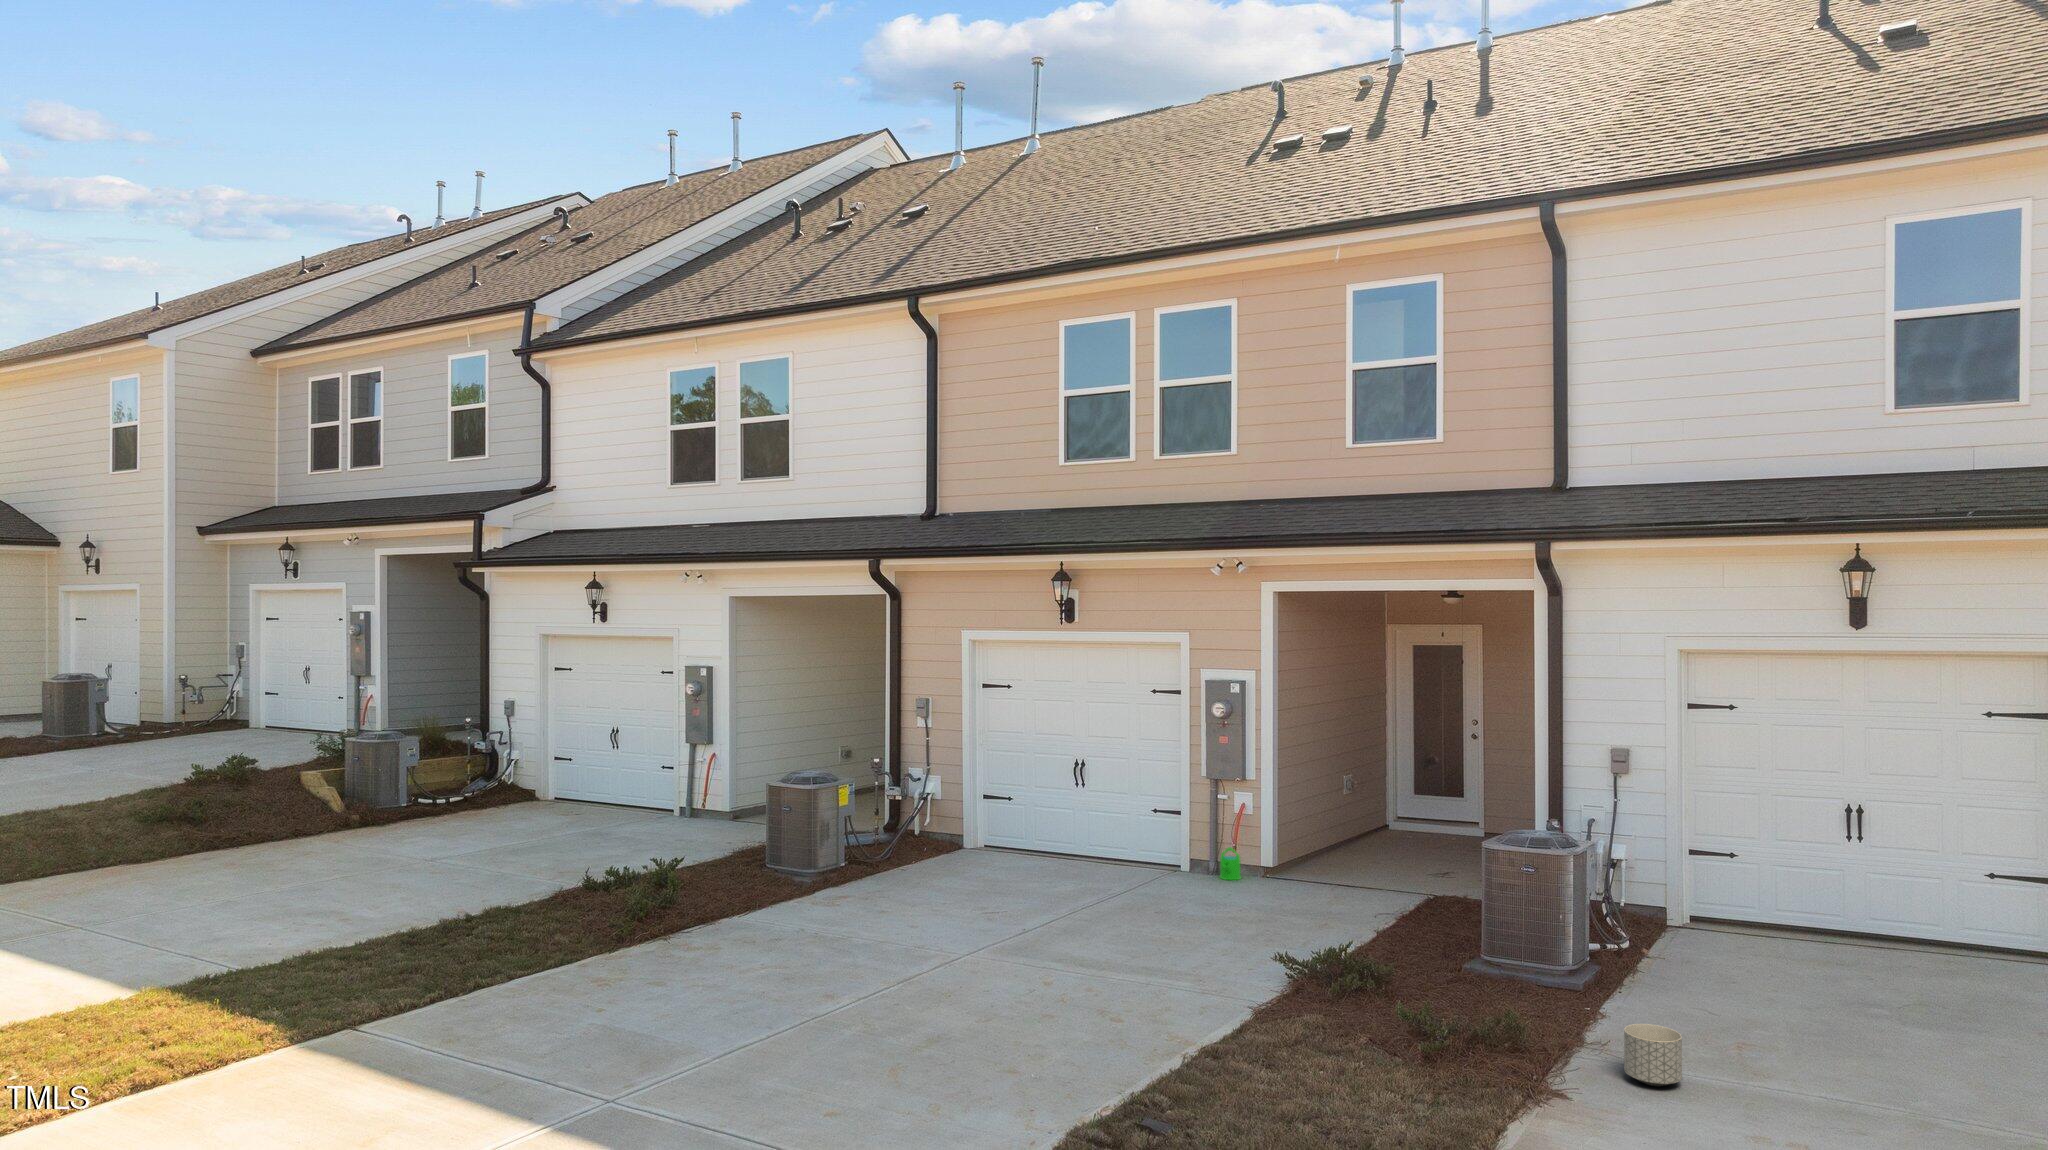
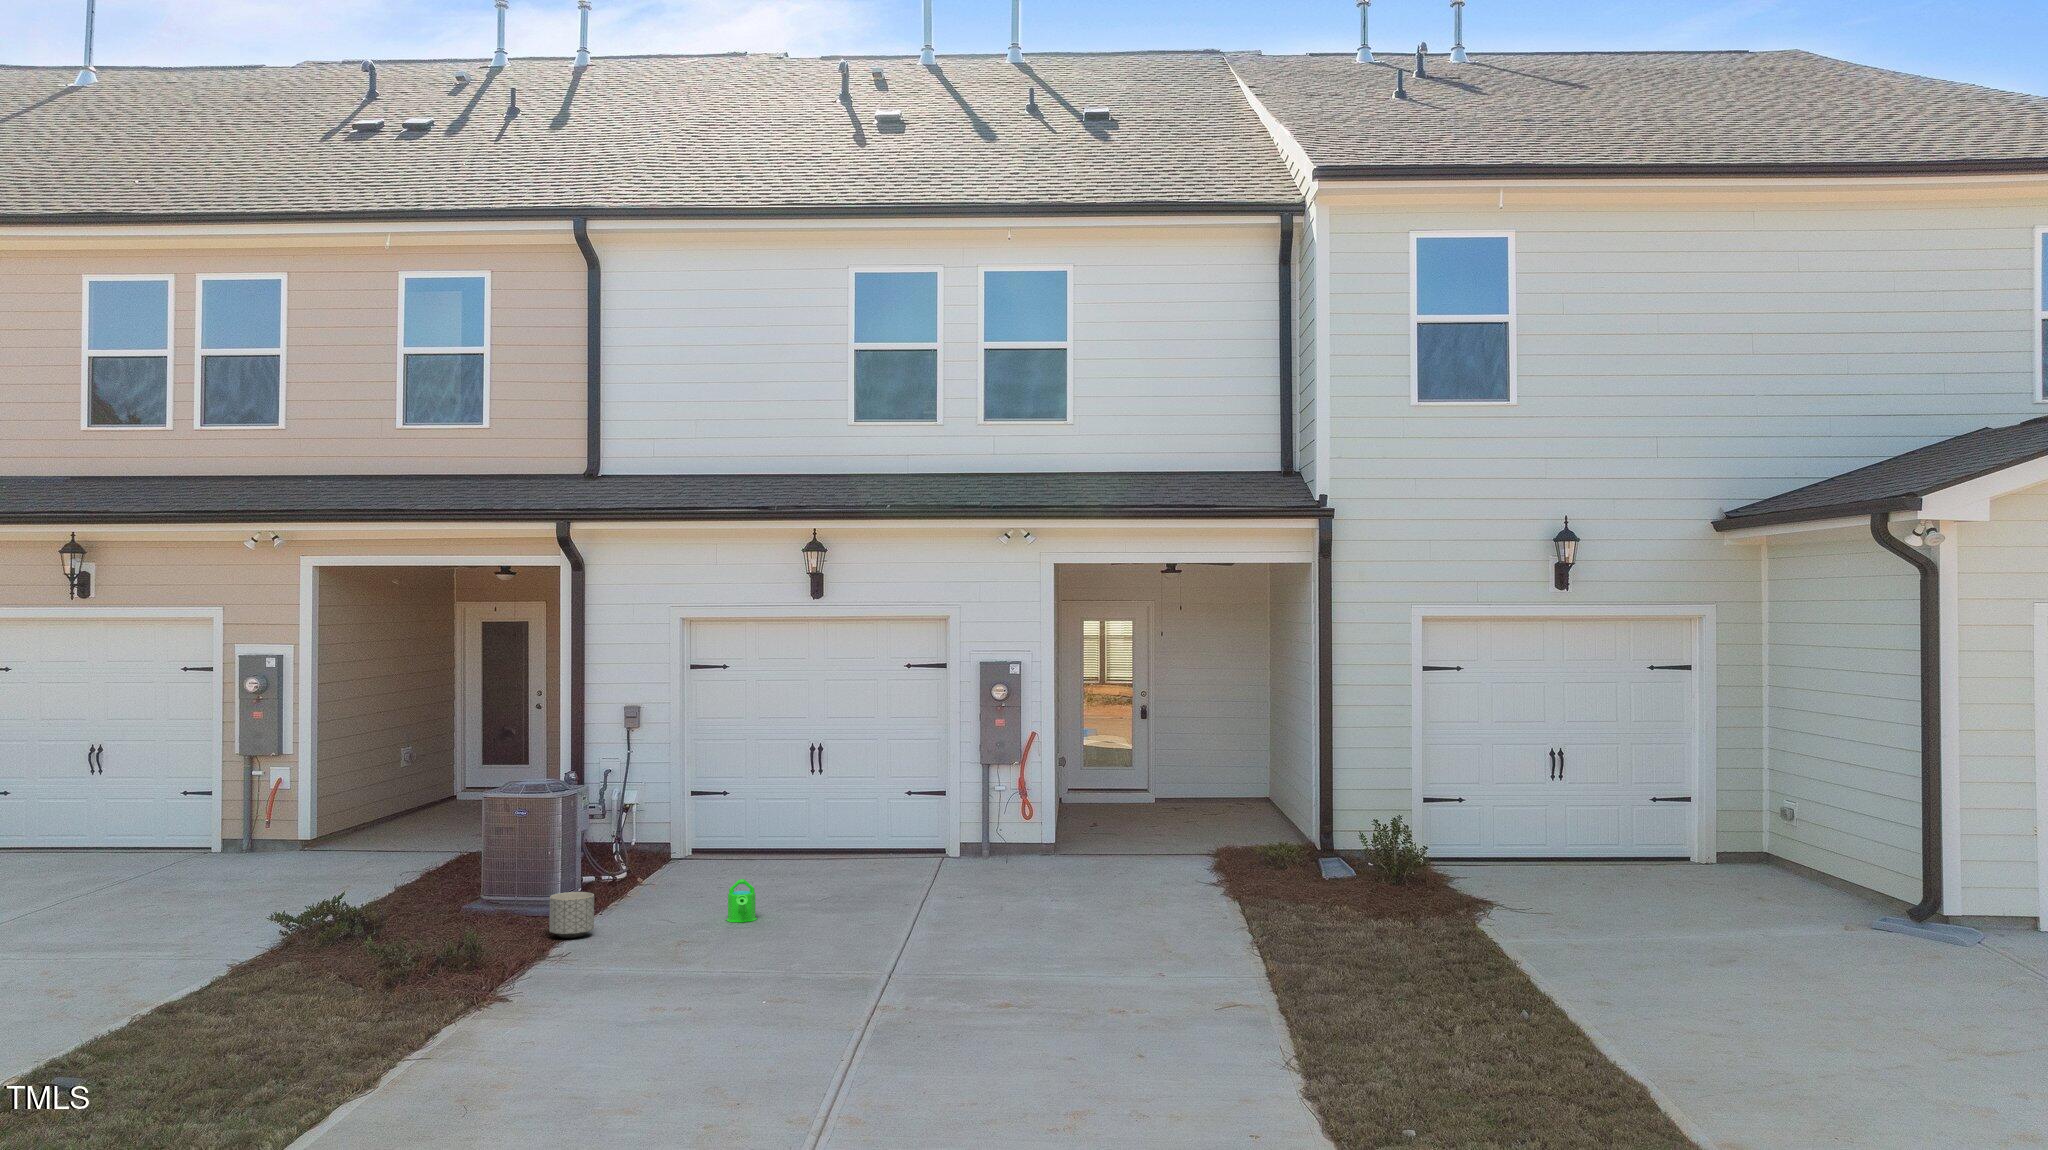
watering can: present [1220,847,1241,880] -> present [726,879,757,922]

